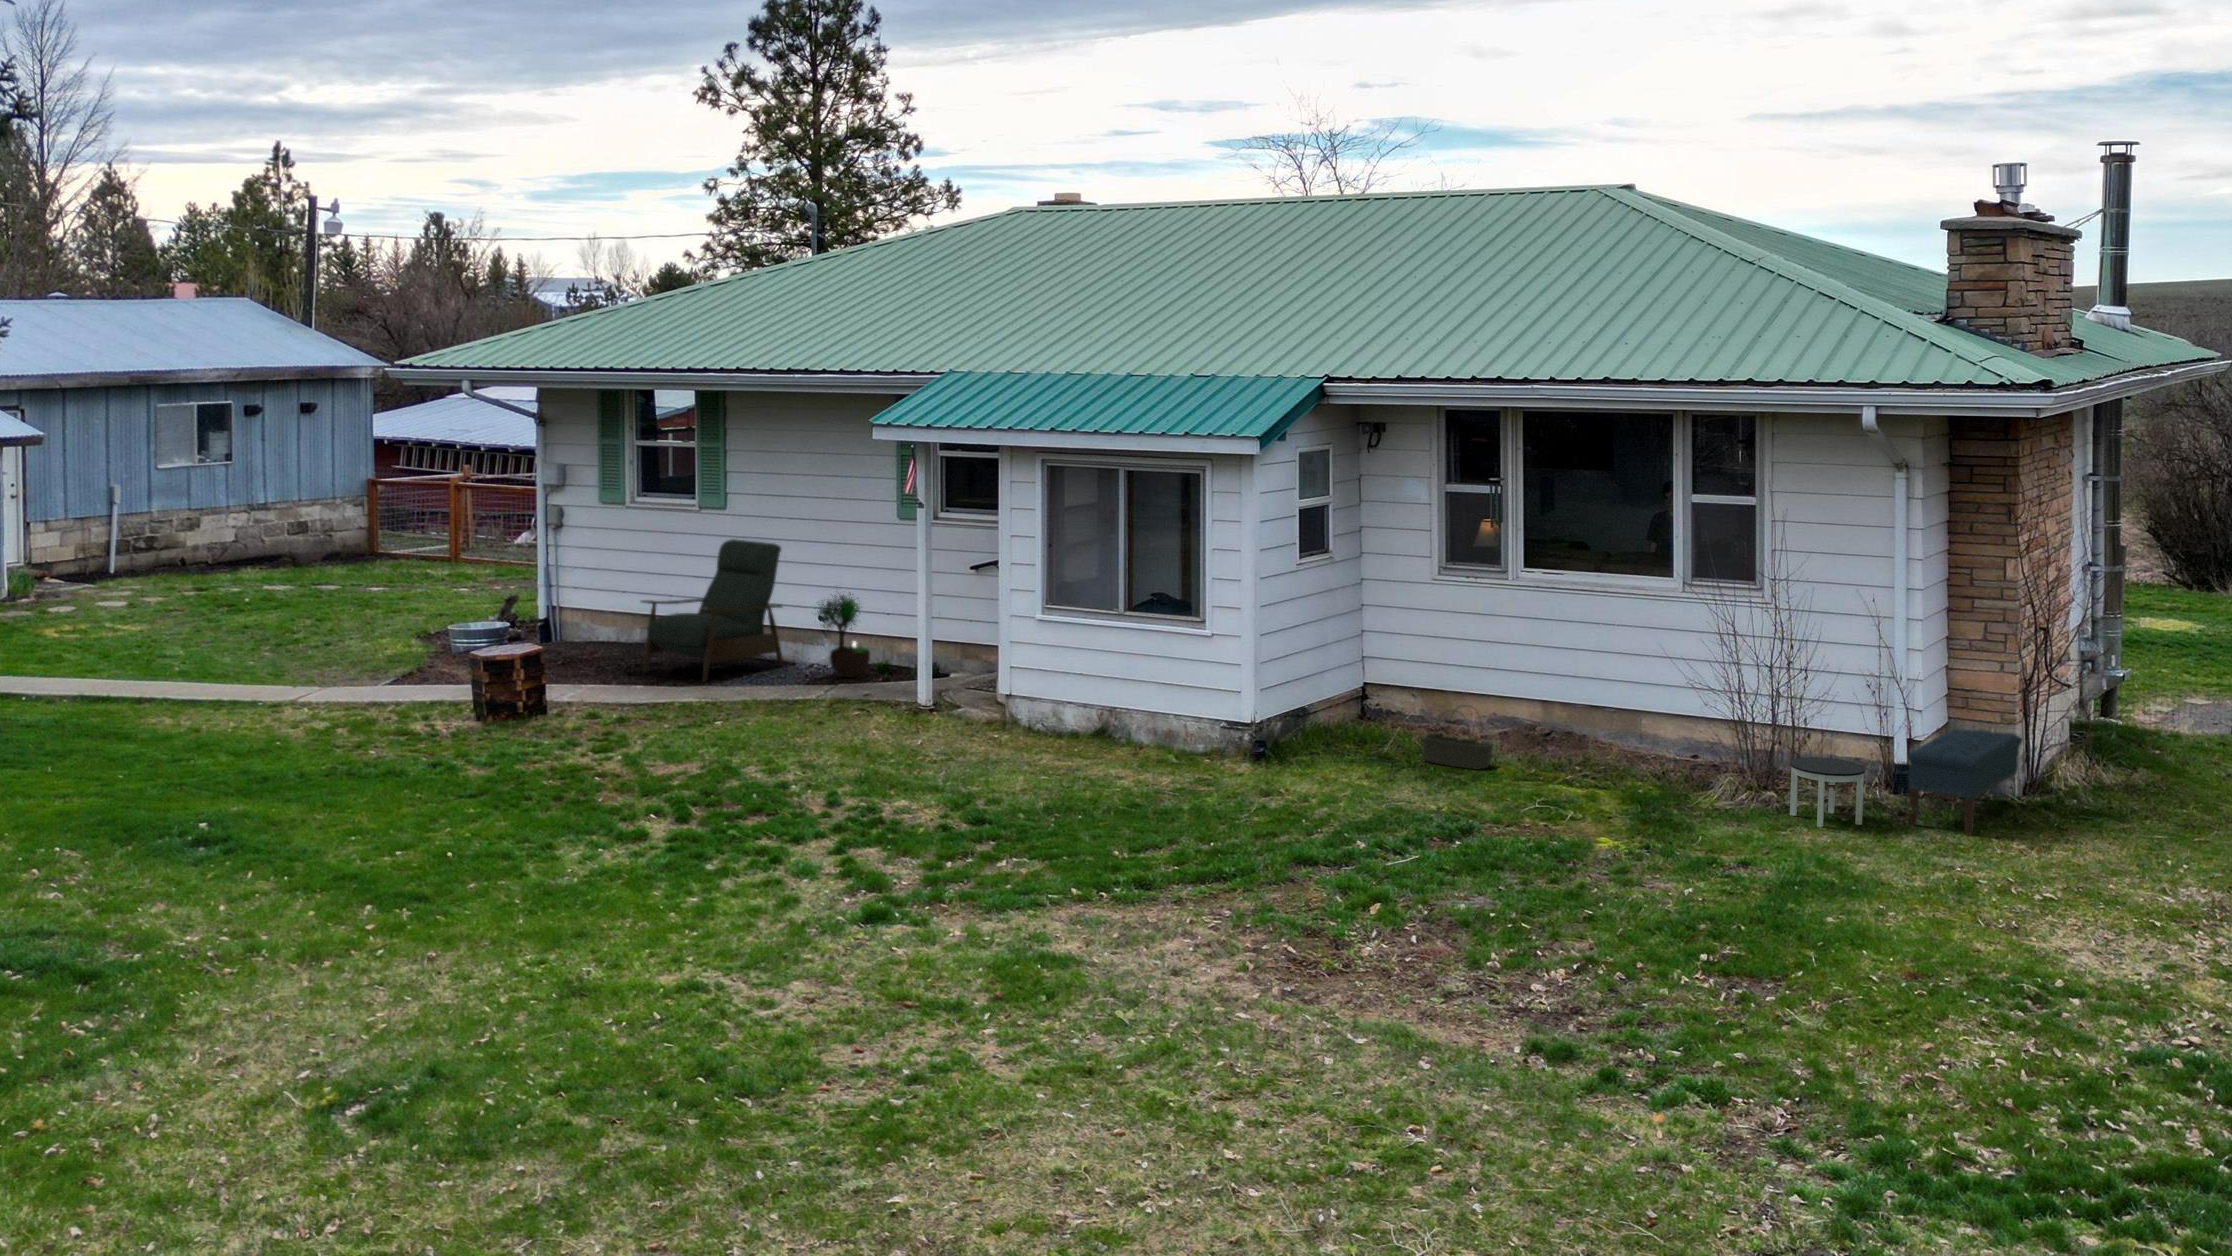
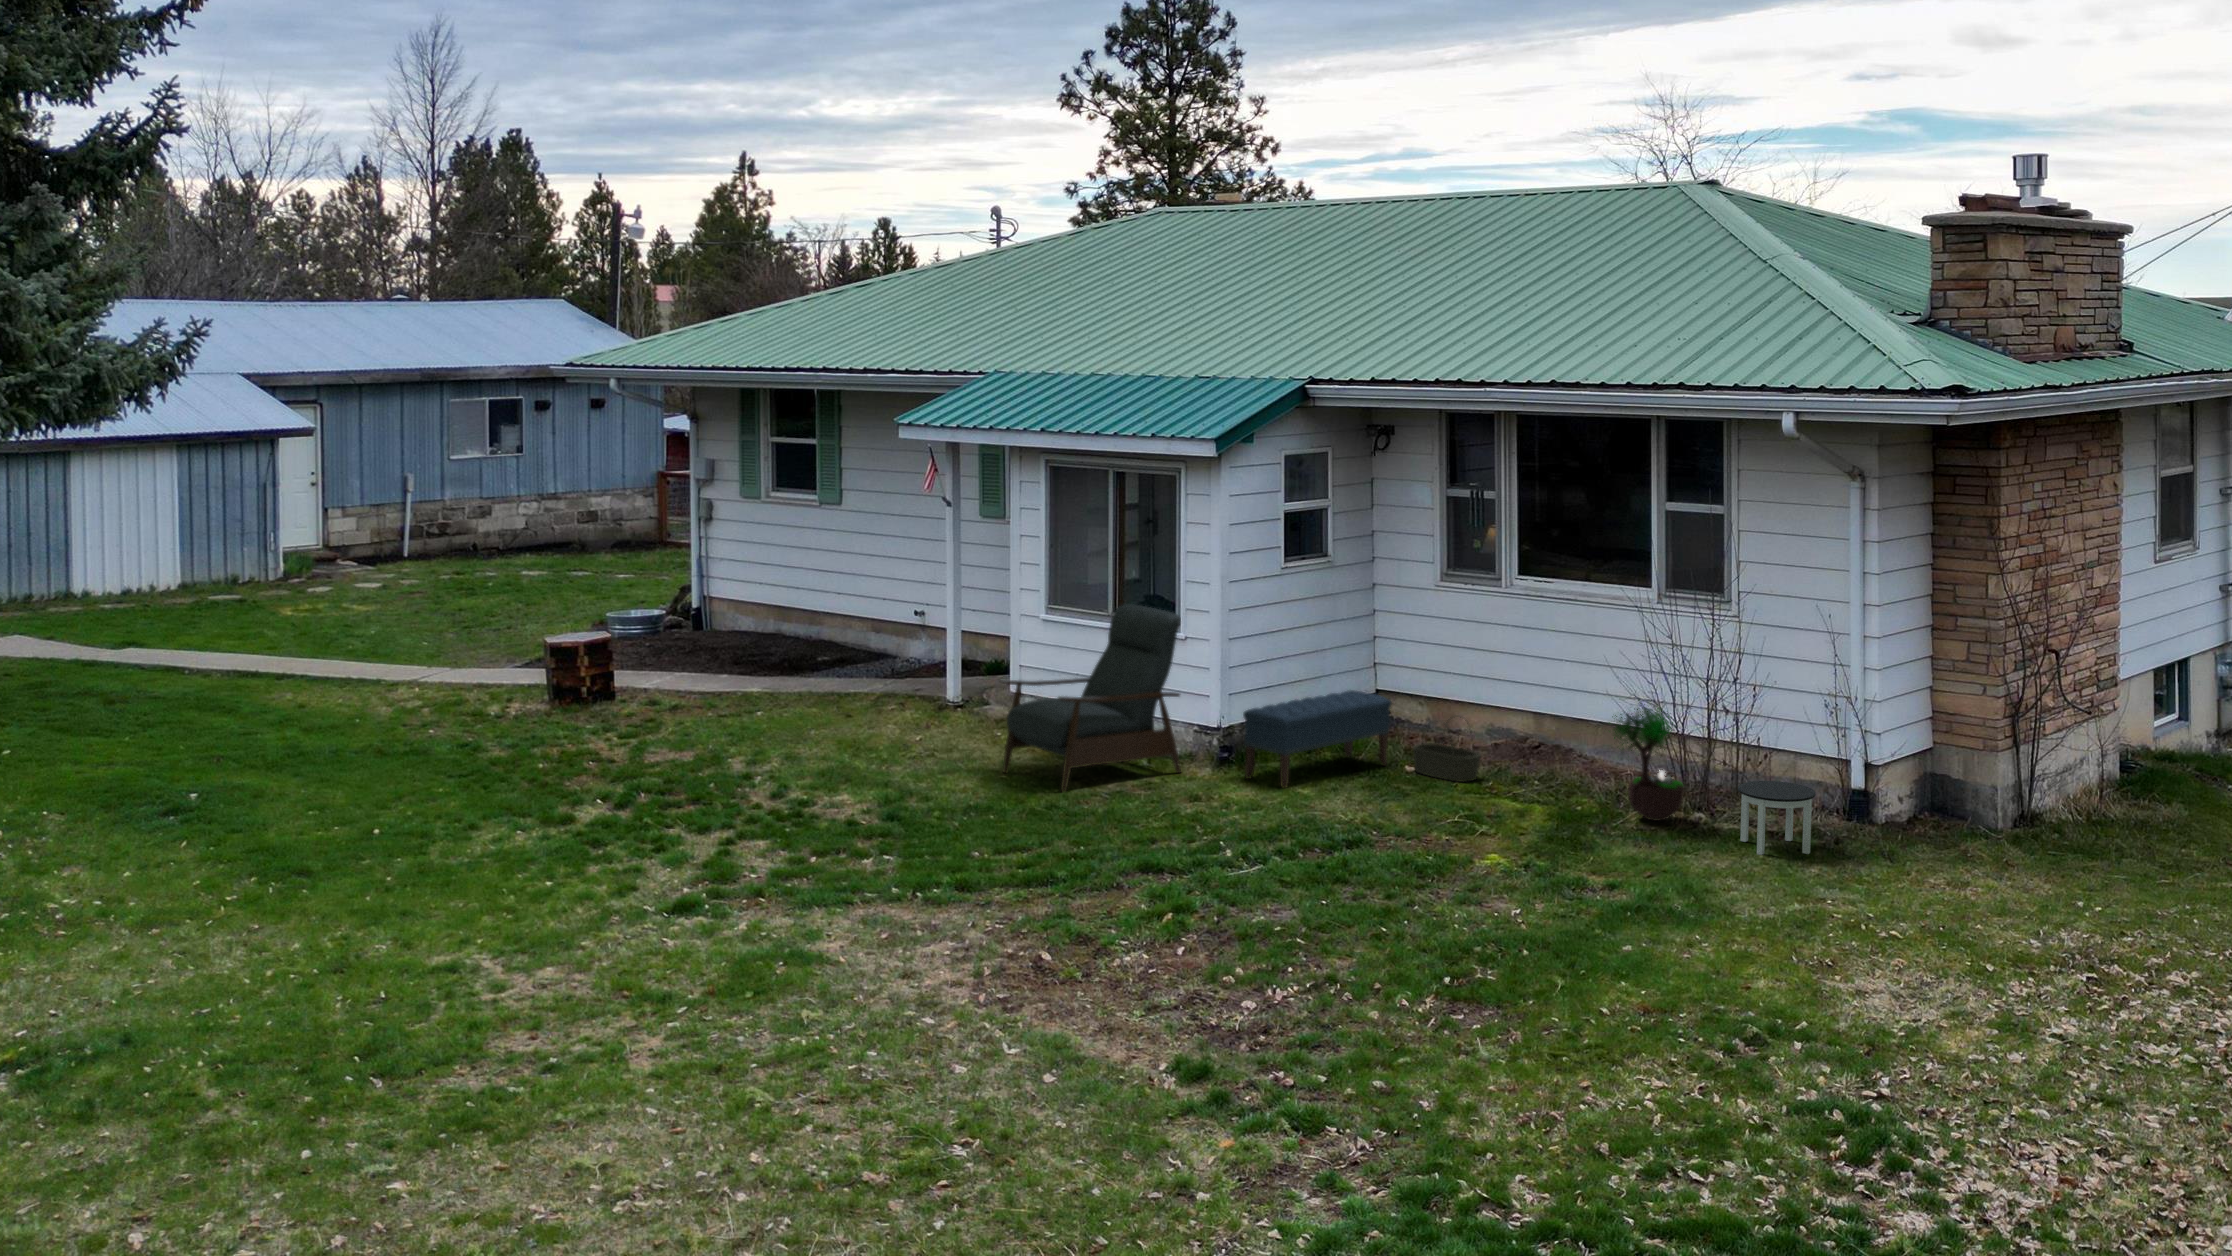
chair: present [641,539,783,682] -> present [1000,604,1181,792]
potted tree: present [817,593,870,678] -> present [1609,700,1683,821]
bench: present [1908,729,2023,835] -> present [1243,690,1392,788]

